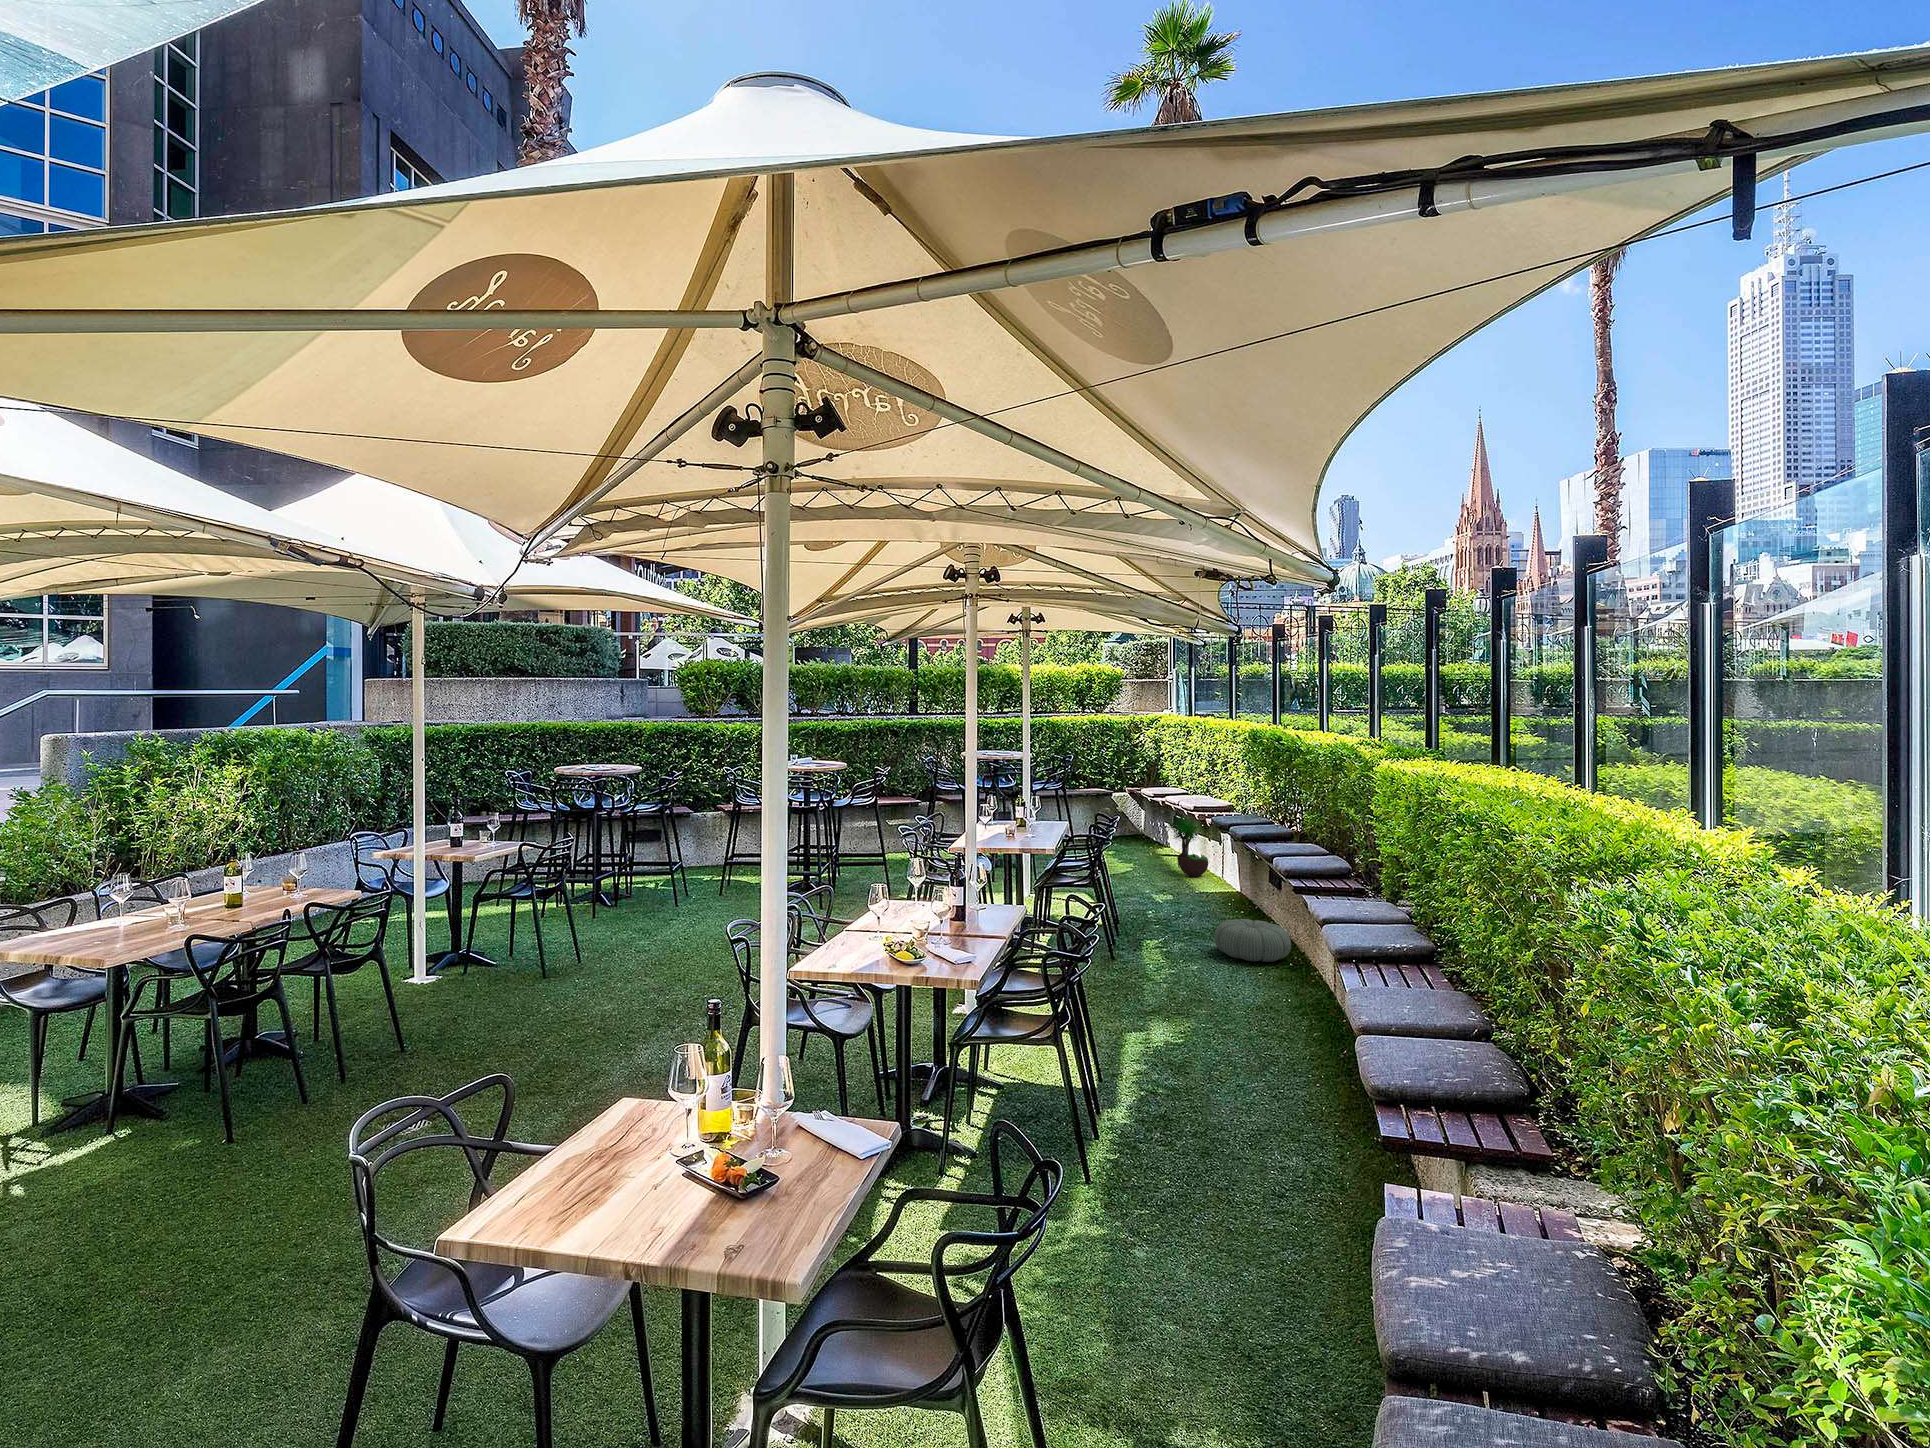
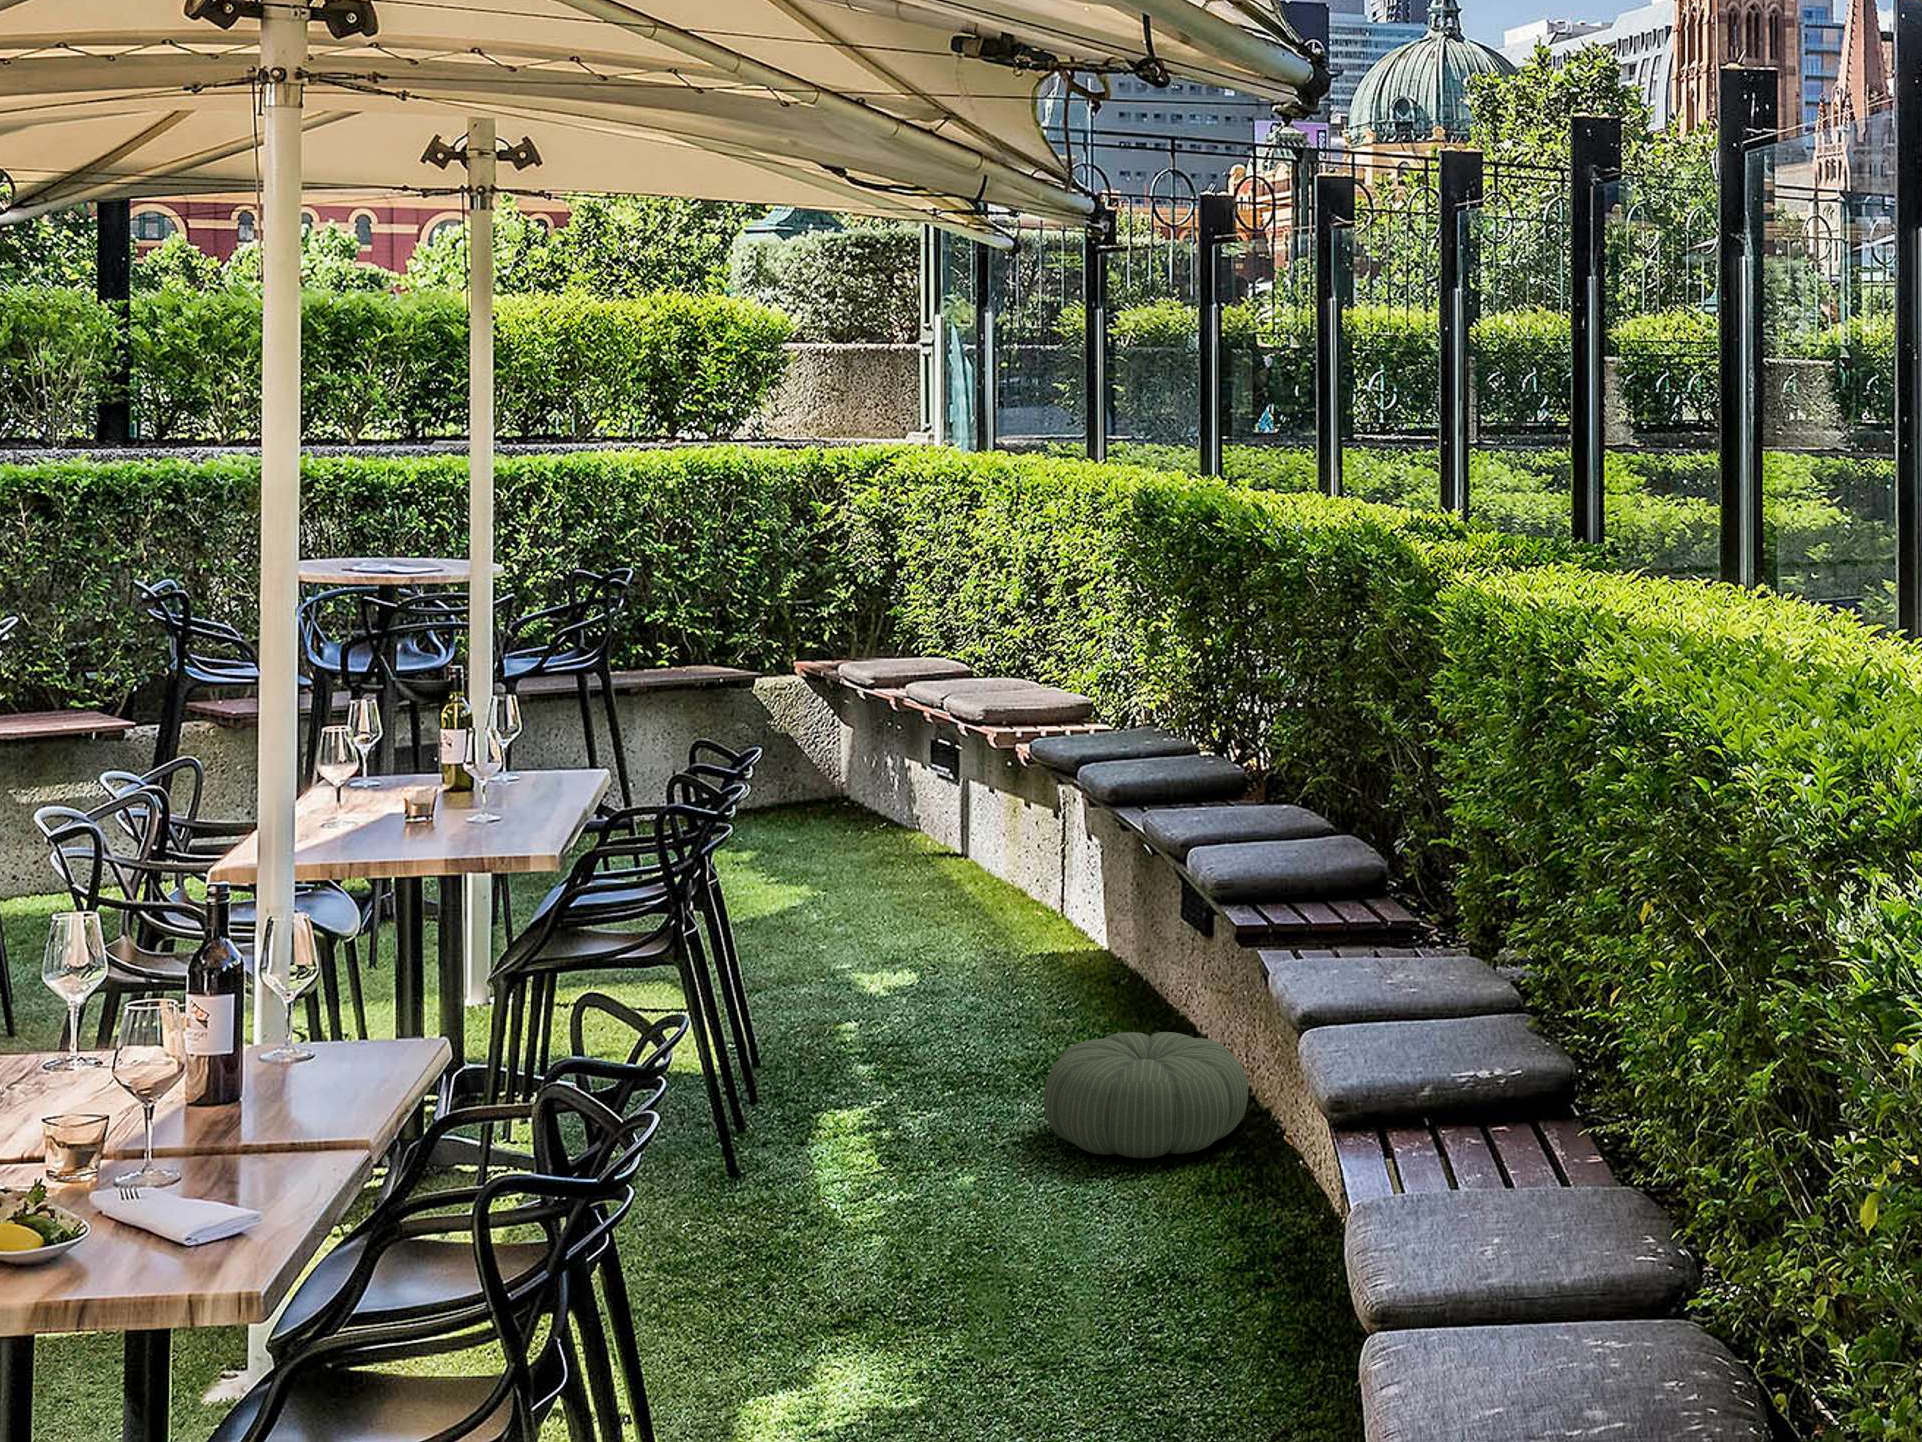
potted tree: present [1167,814,1208,877] -> none [909,716,1023,902]

